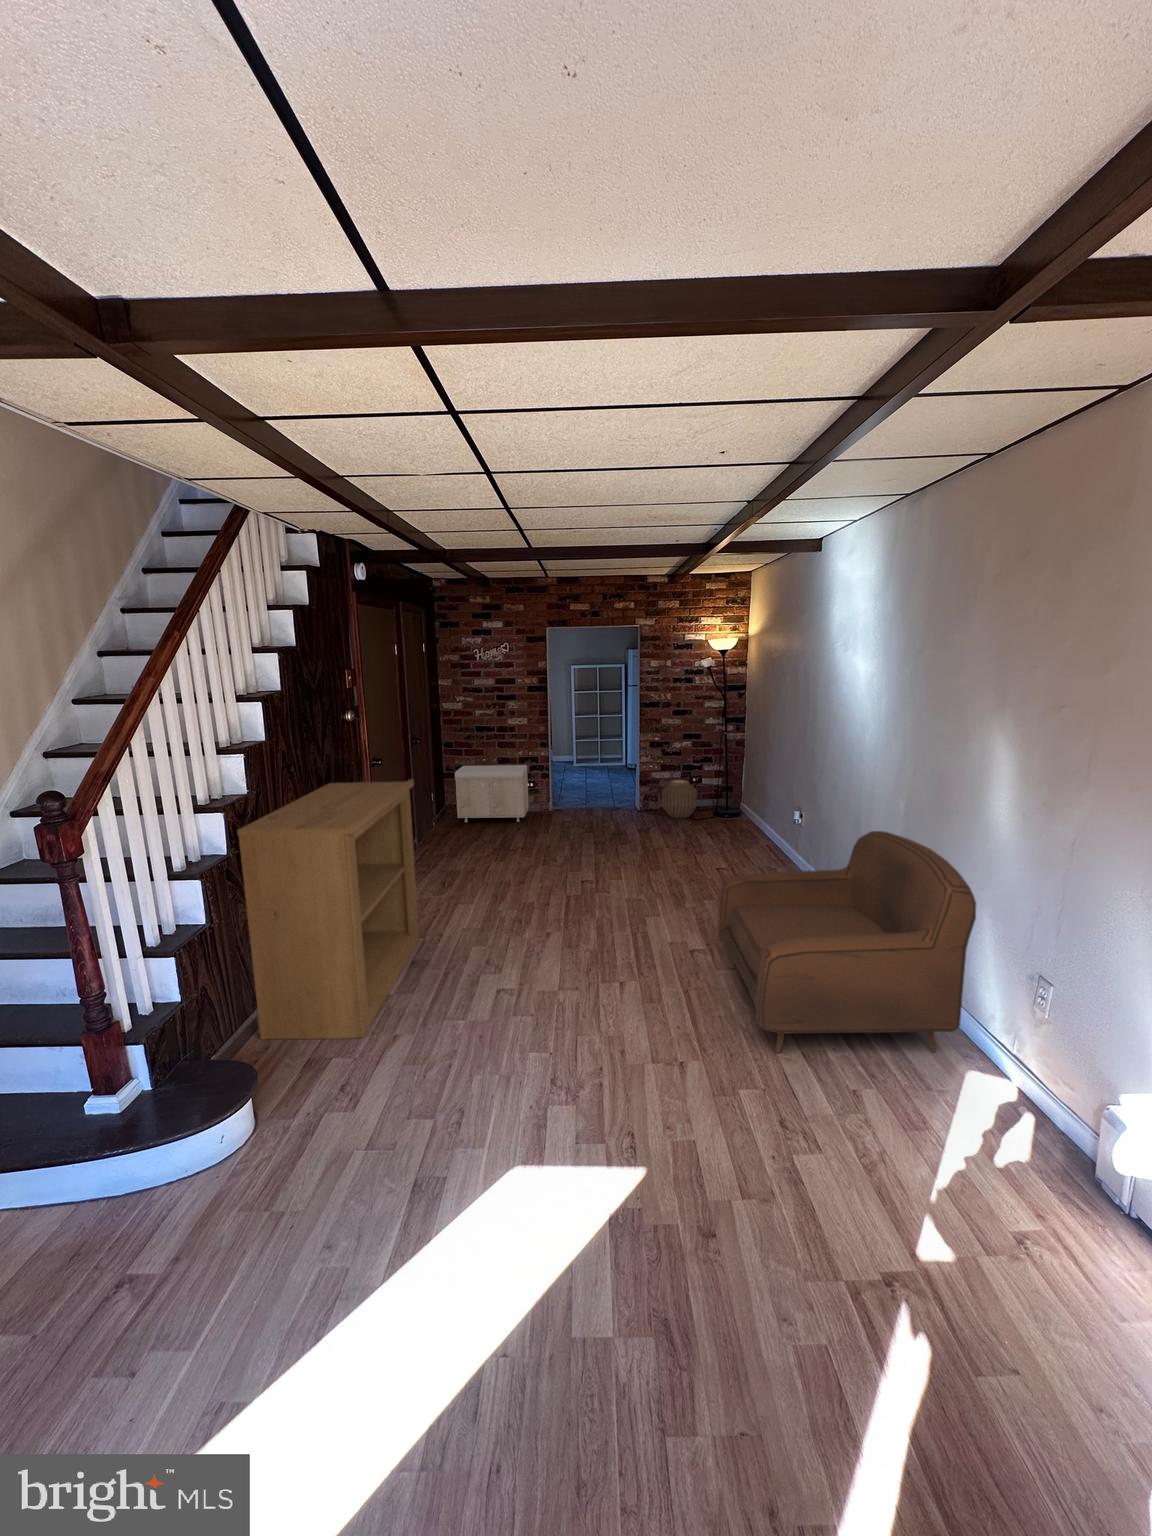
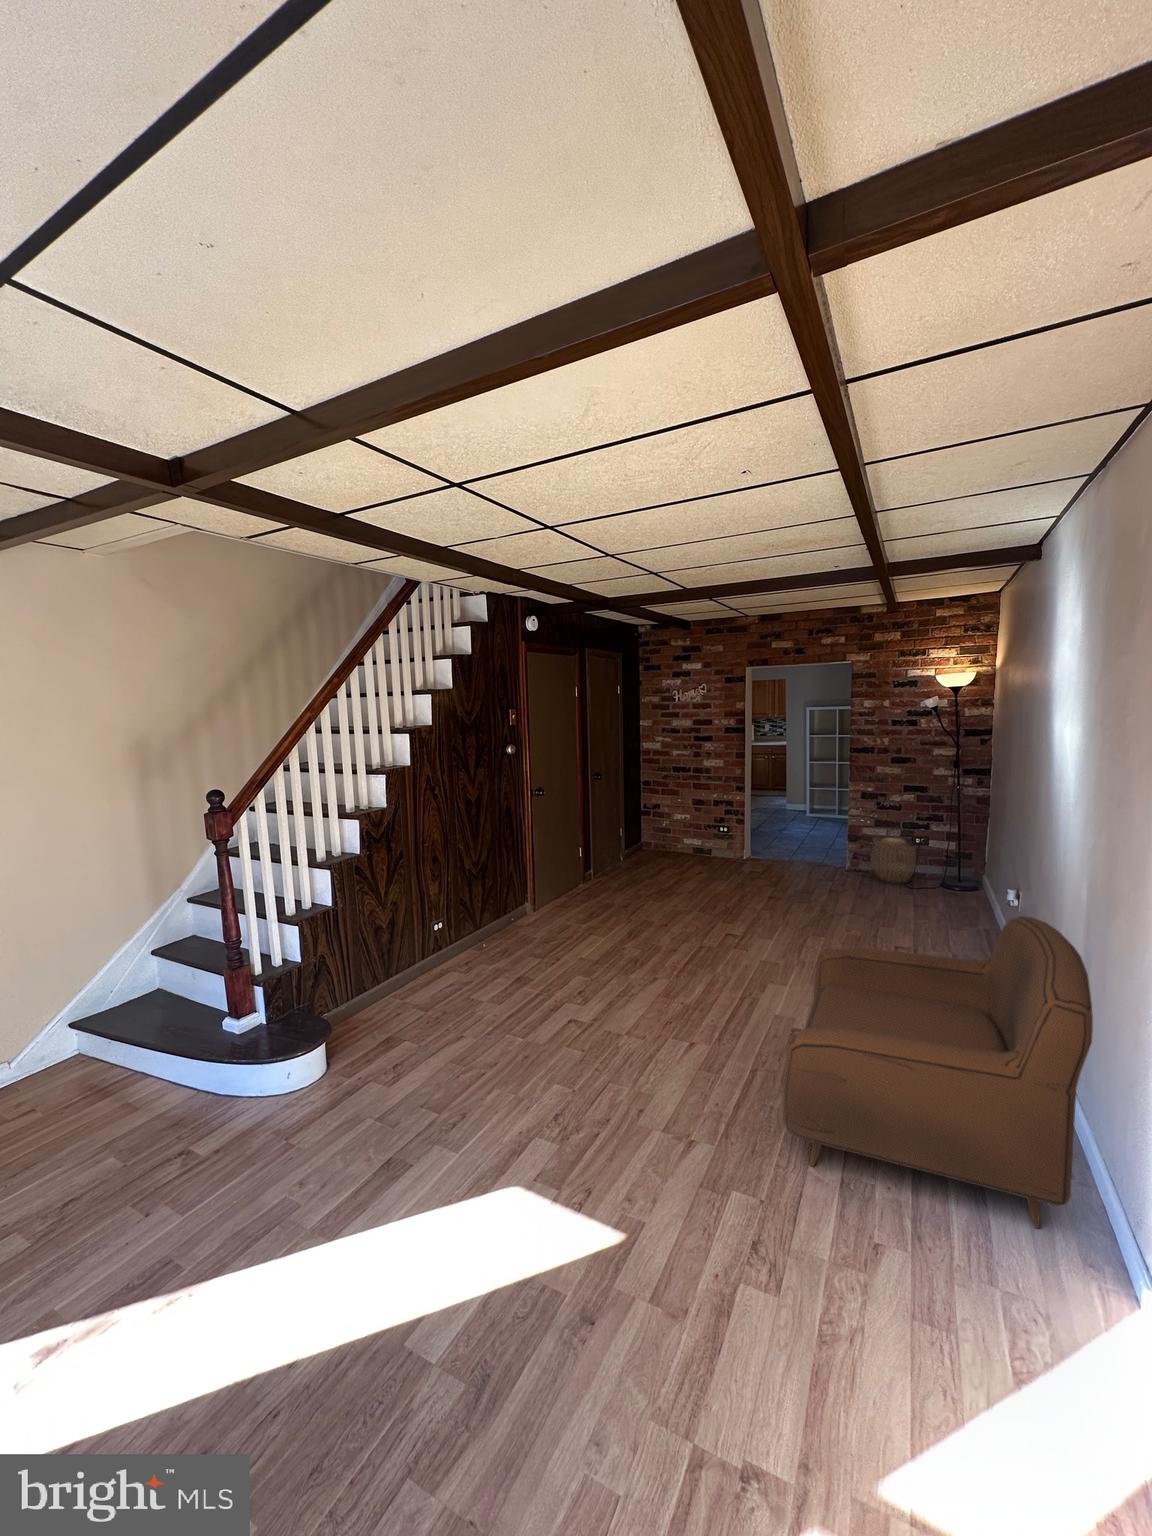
storage bench: present [455,765,529,822] -> none [645,805,723,867]
bookshelf: present [237,779,419,1040] -> none [344,808,533,1040]

